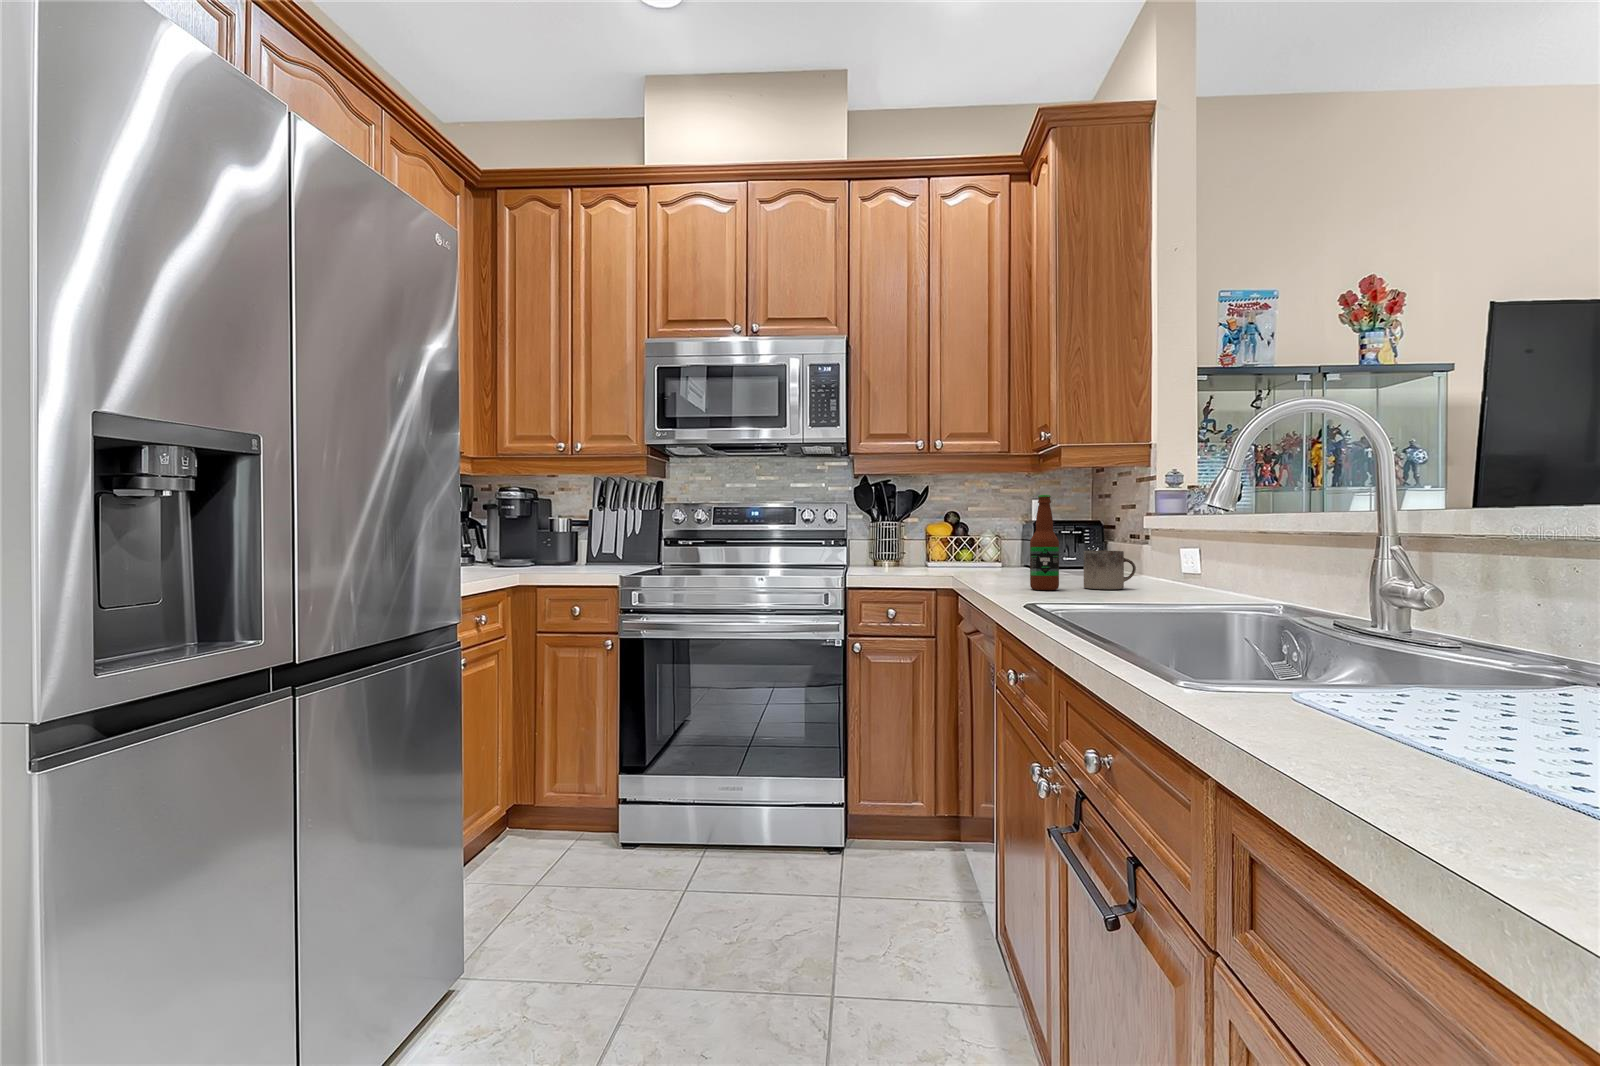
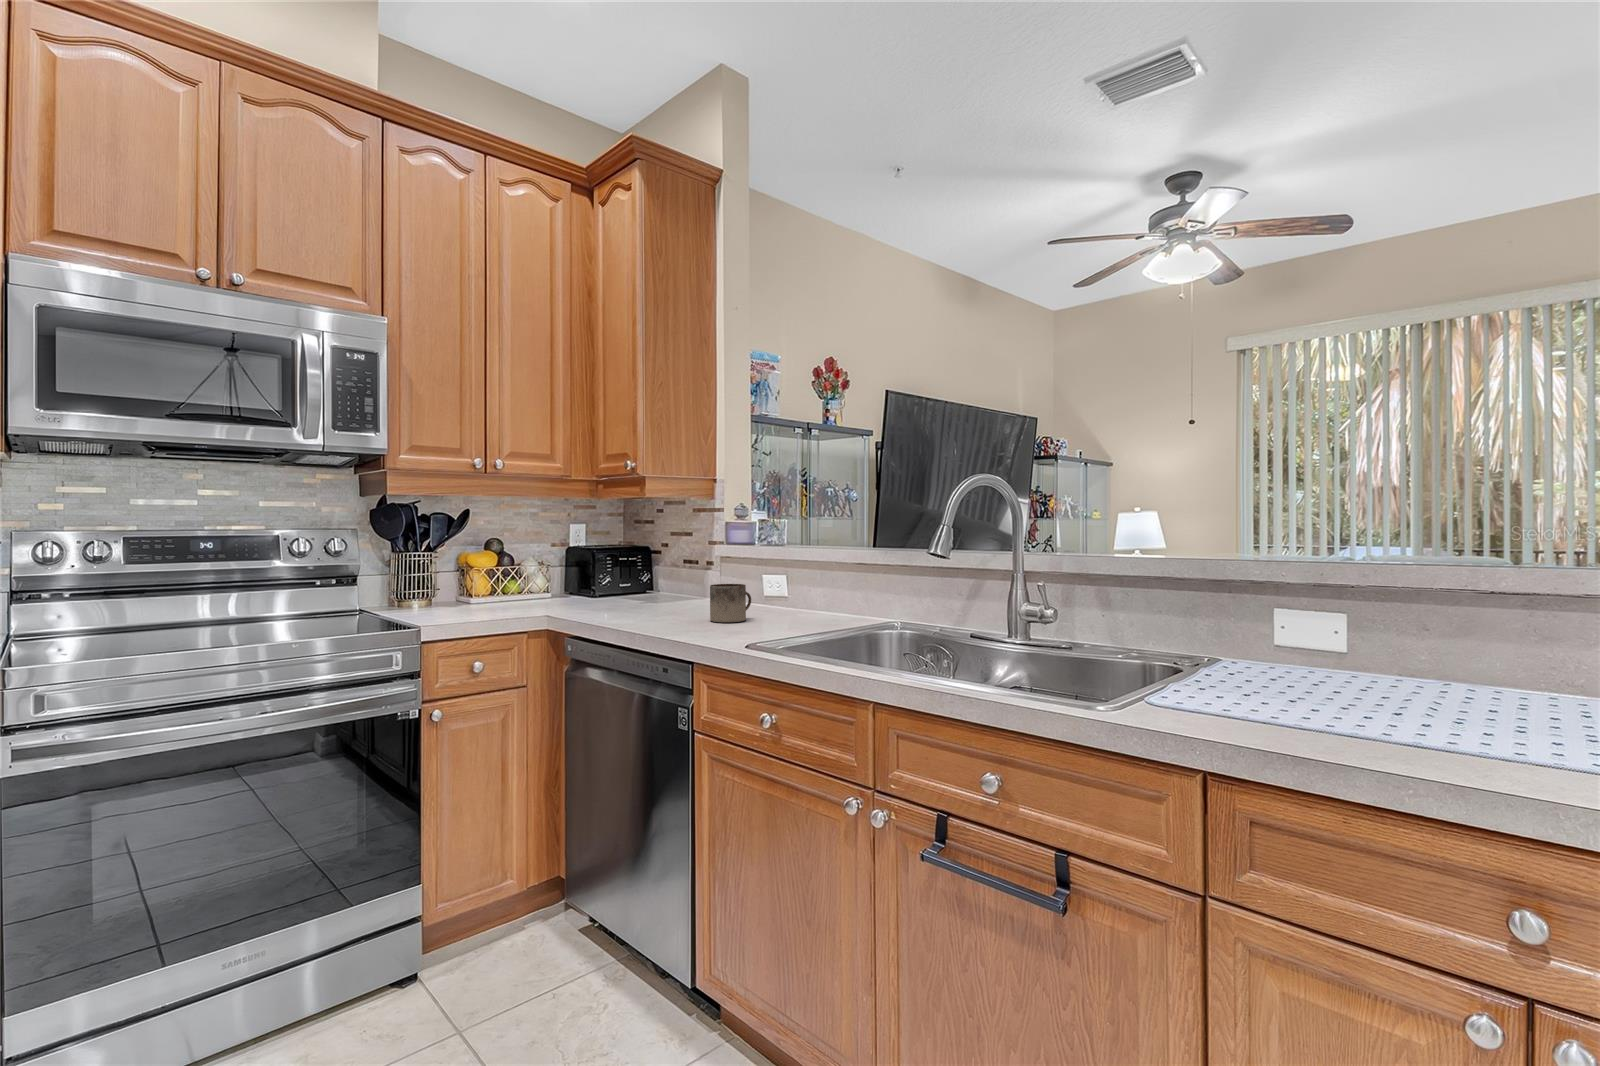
bottle: present [1030,495,1059,590] -> none [674,533,703,629]

